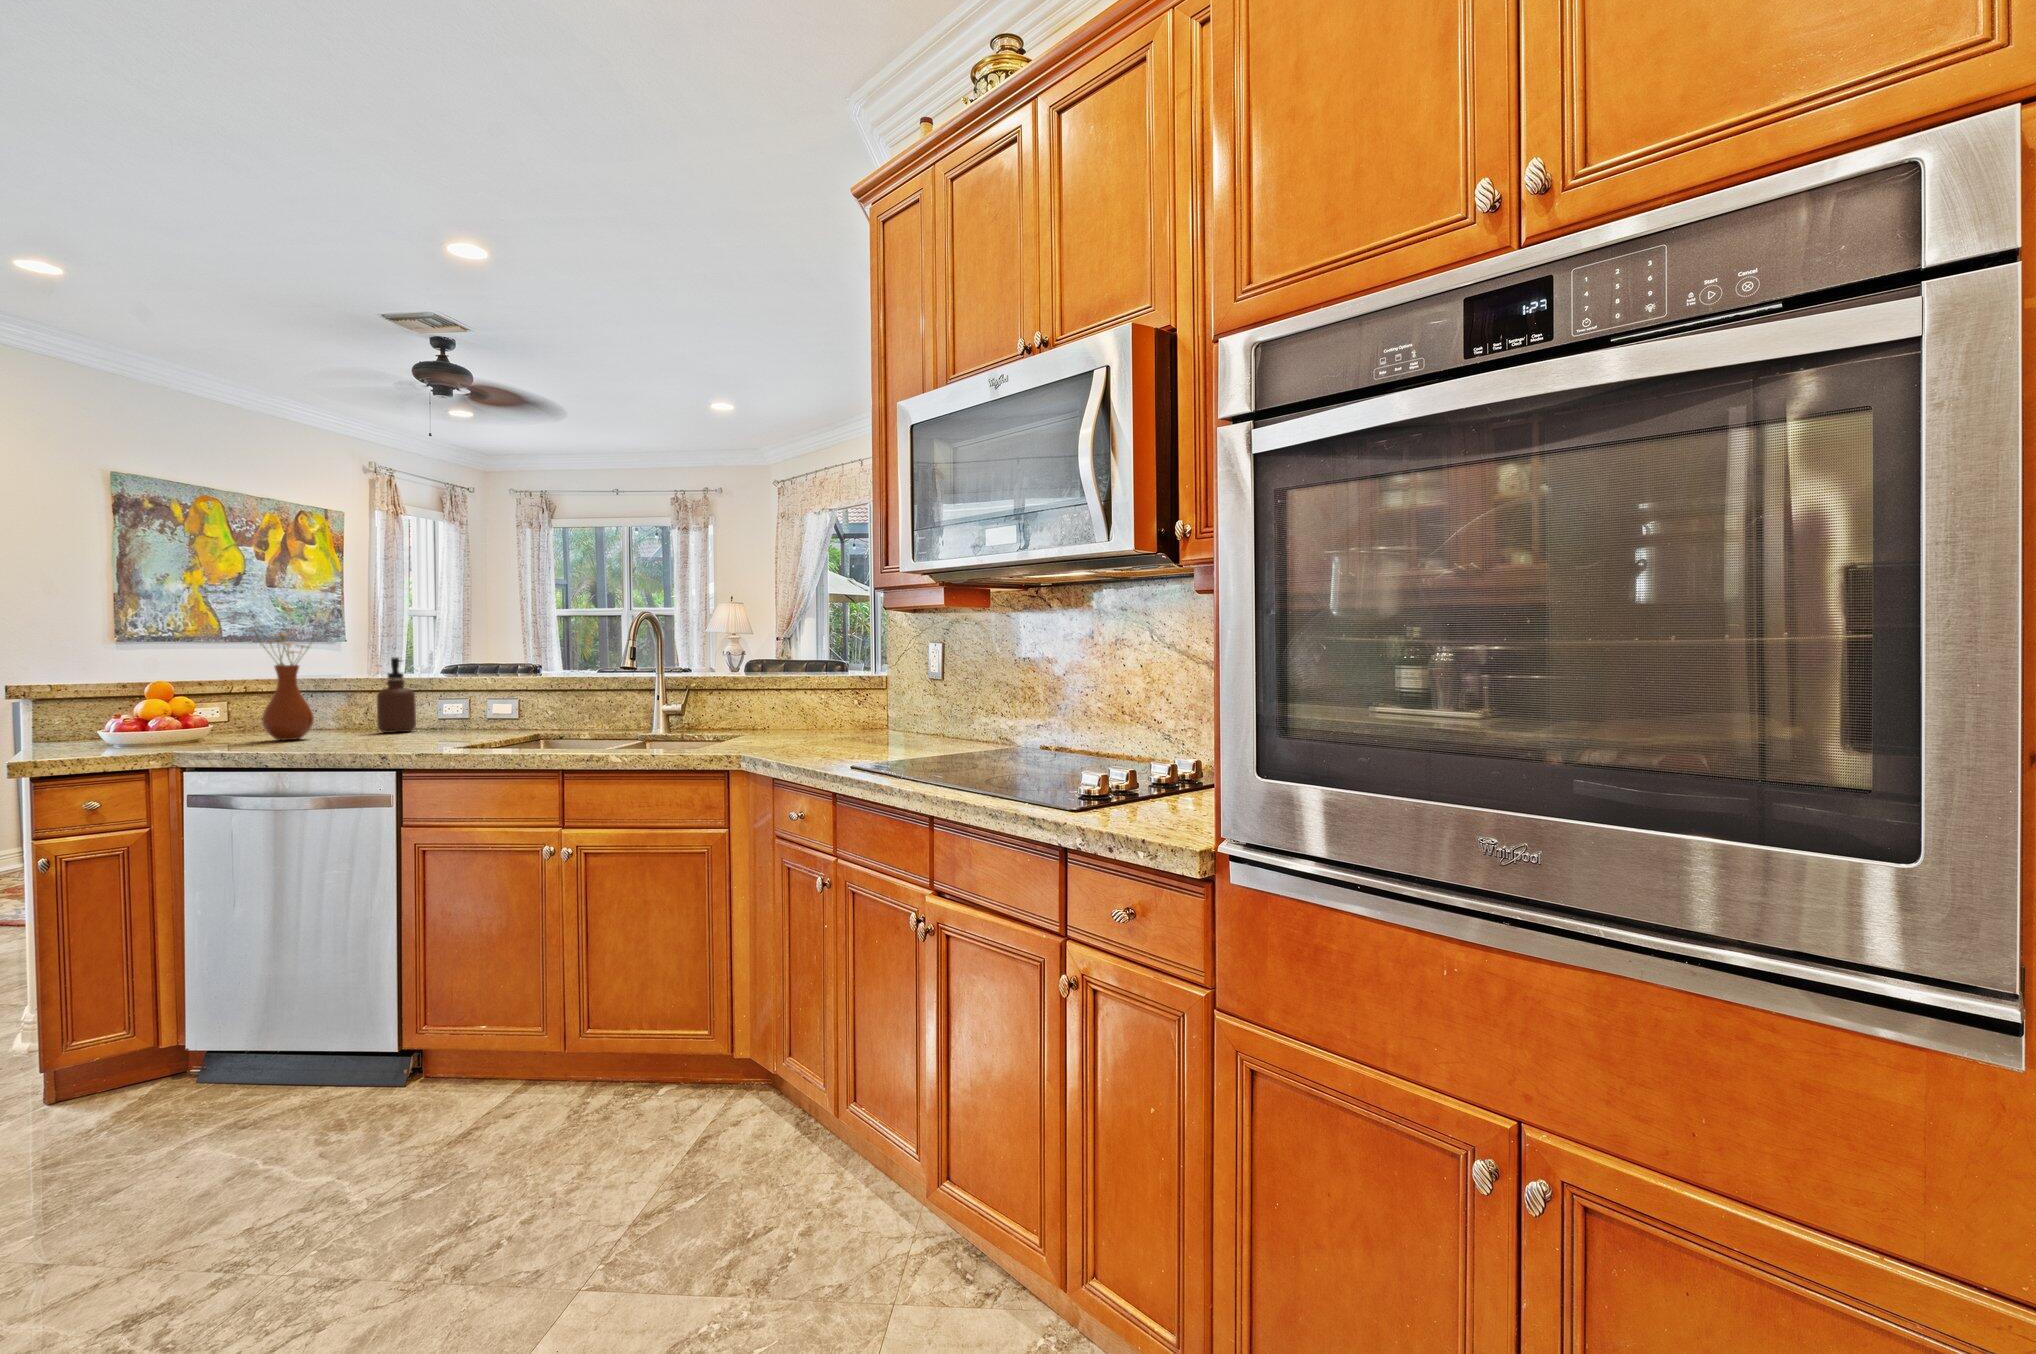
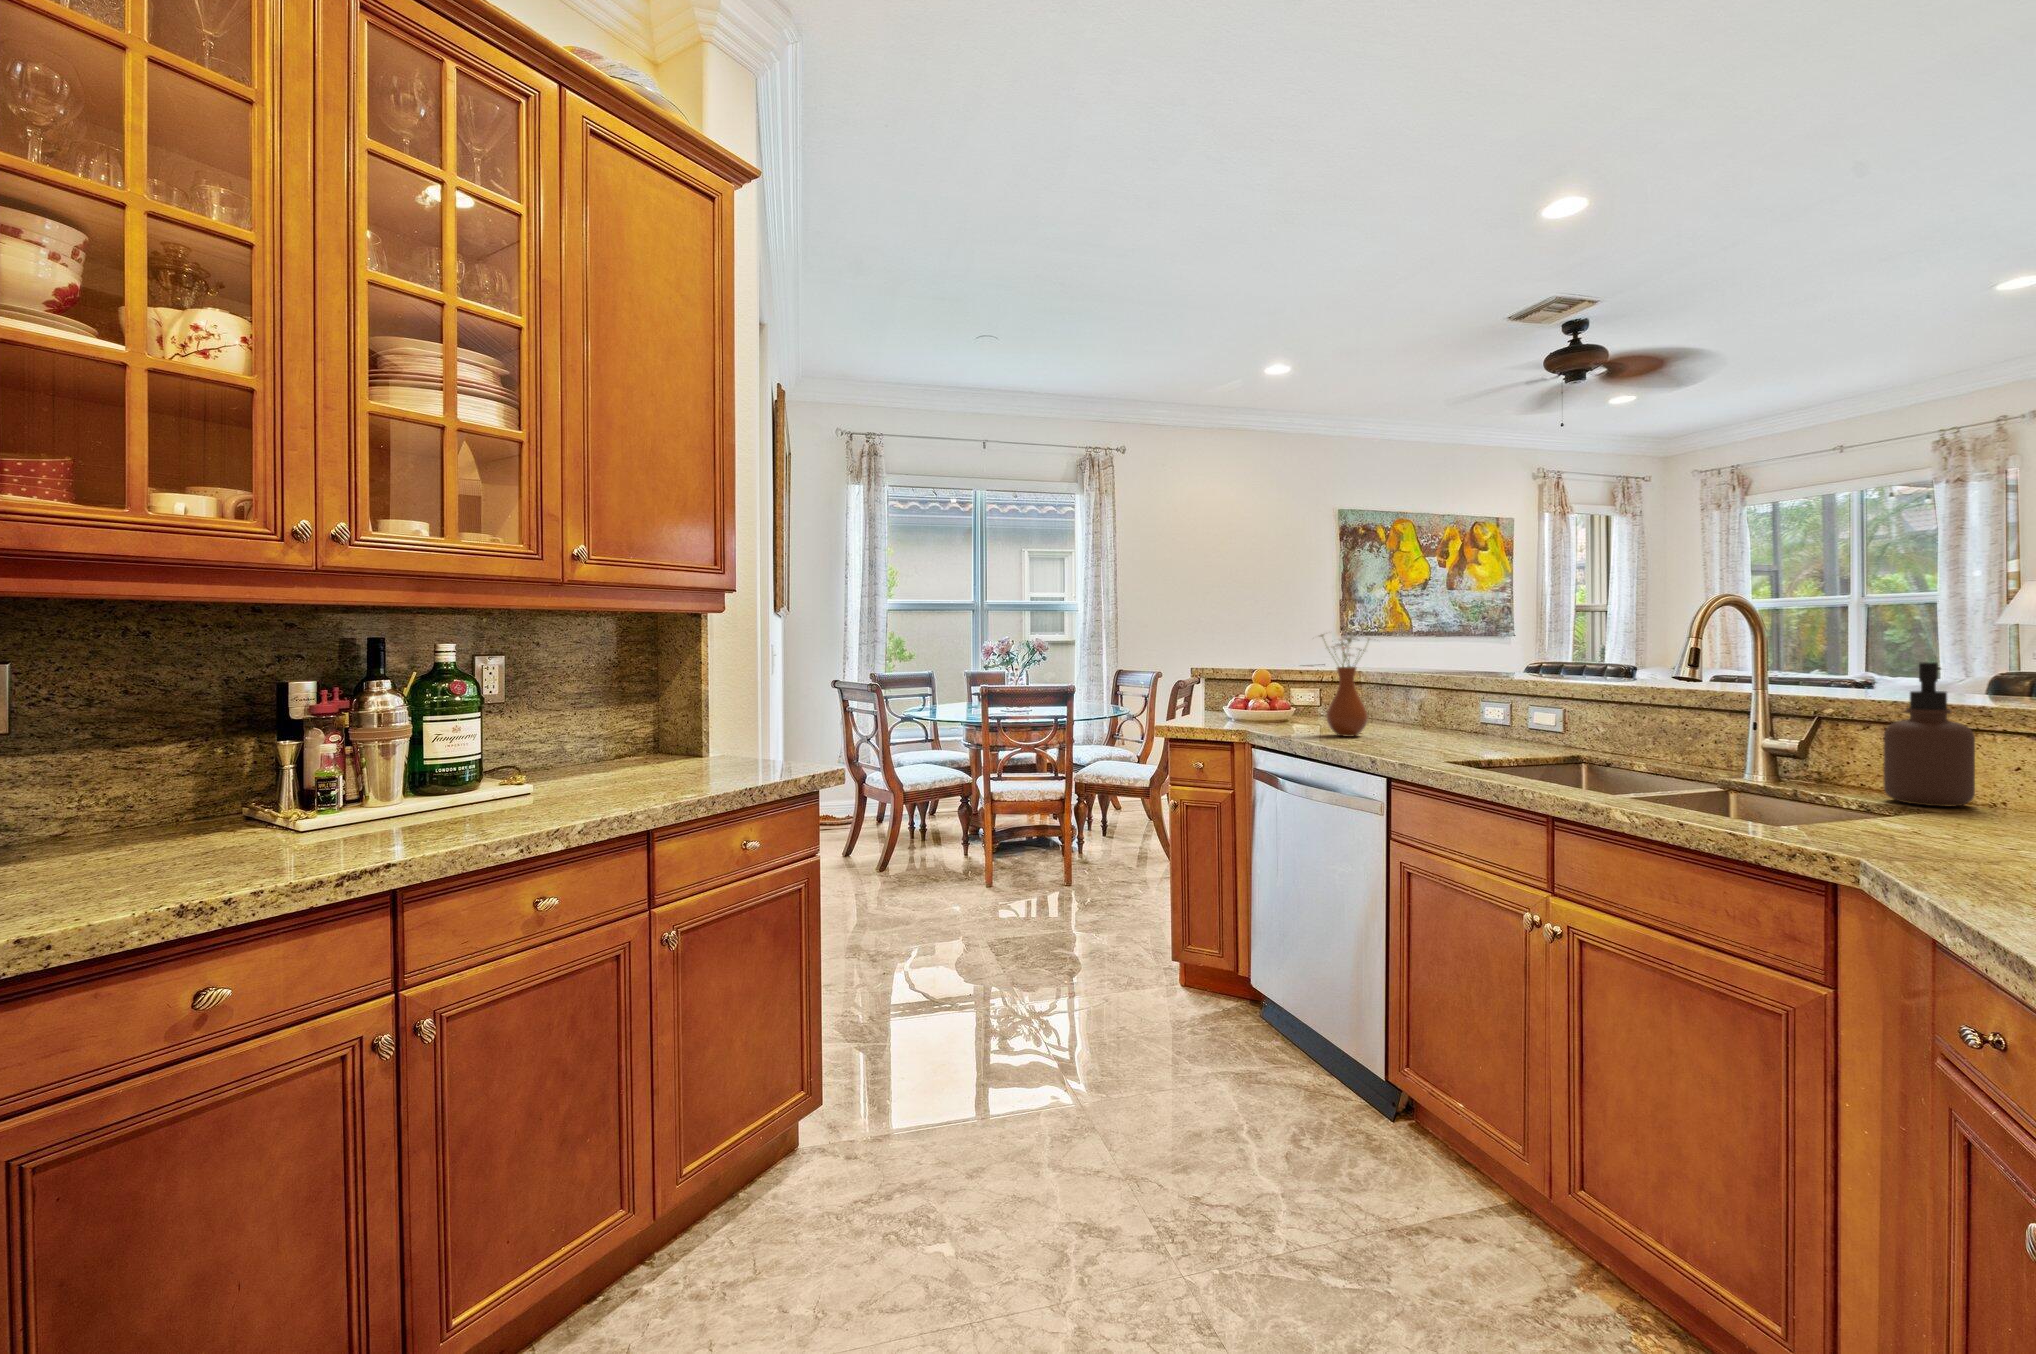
soap dispenser: present [377,658,416,733] -> present [1884,662,1975,807]

